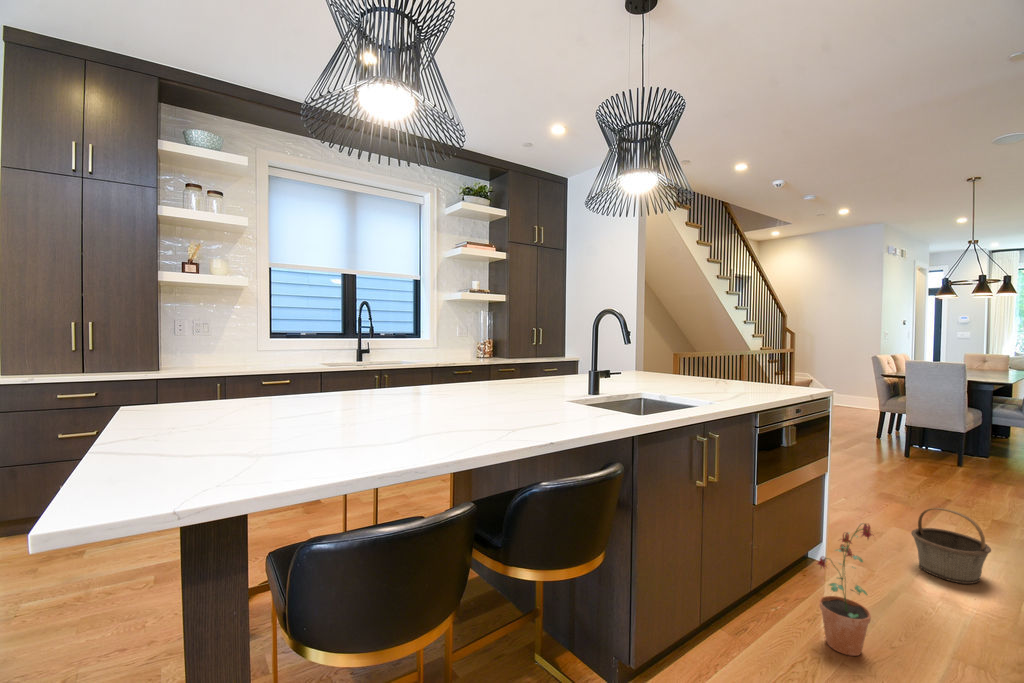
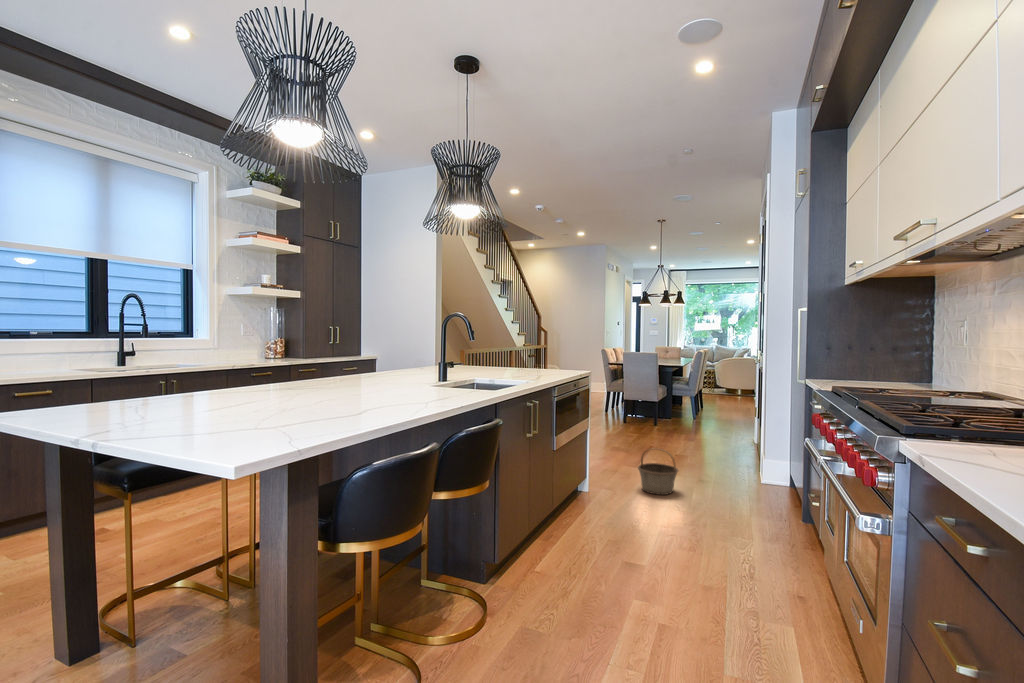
potted plant: present [817,524,874,656] -> none [592,457,626,545]

